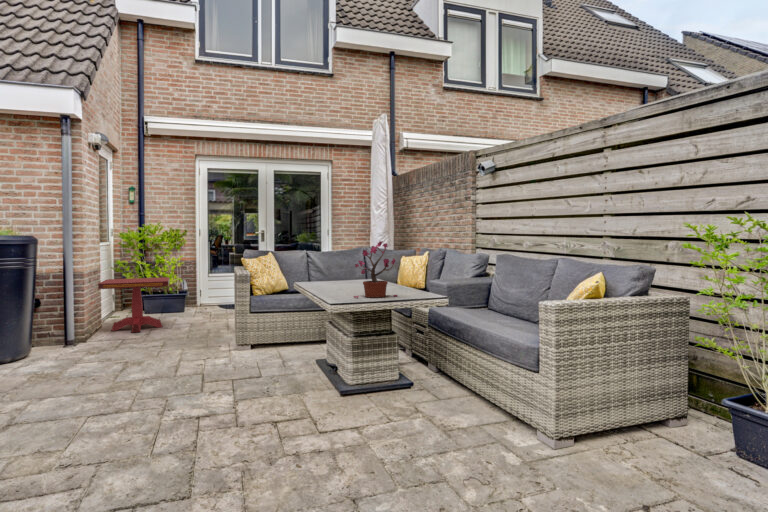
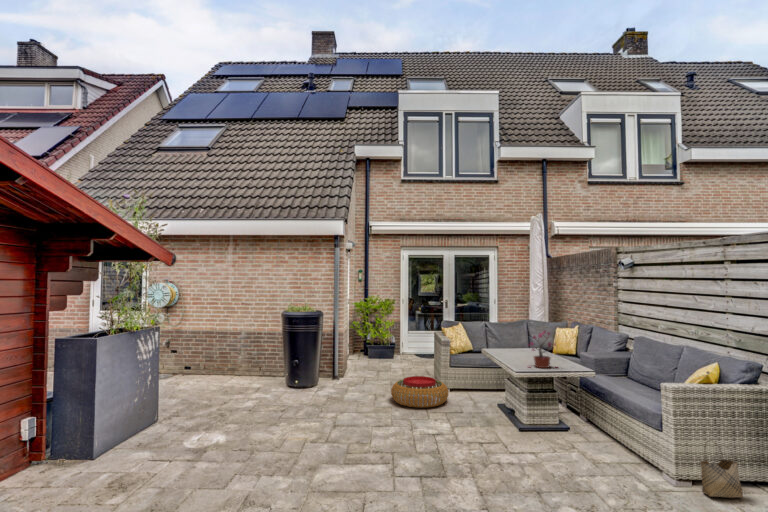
side table: present [98,277,170,333] -> none [349,333,389,371]
pouf: none [148,330,245,377] -> present [391,376,448,408]
woven basket: none [588,377,638,459] -> present [700,441,743,498]

